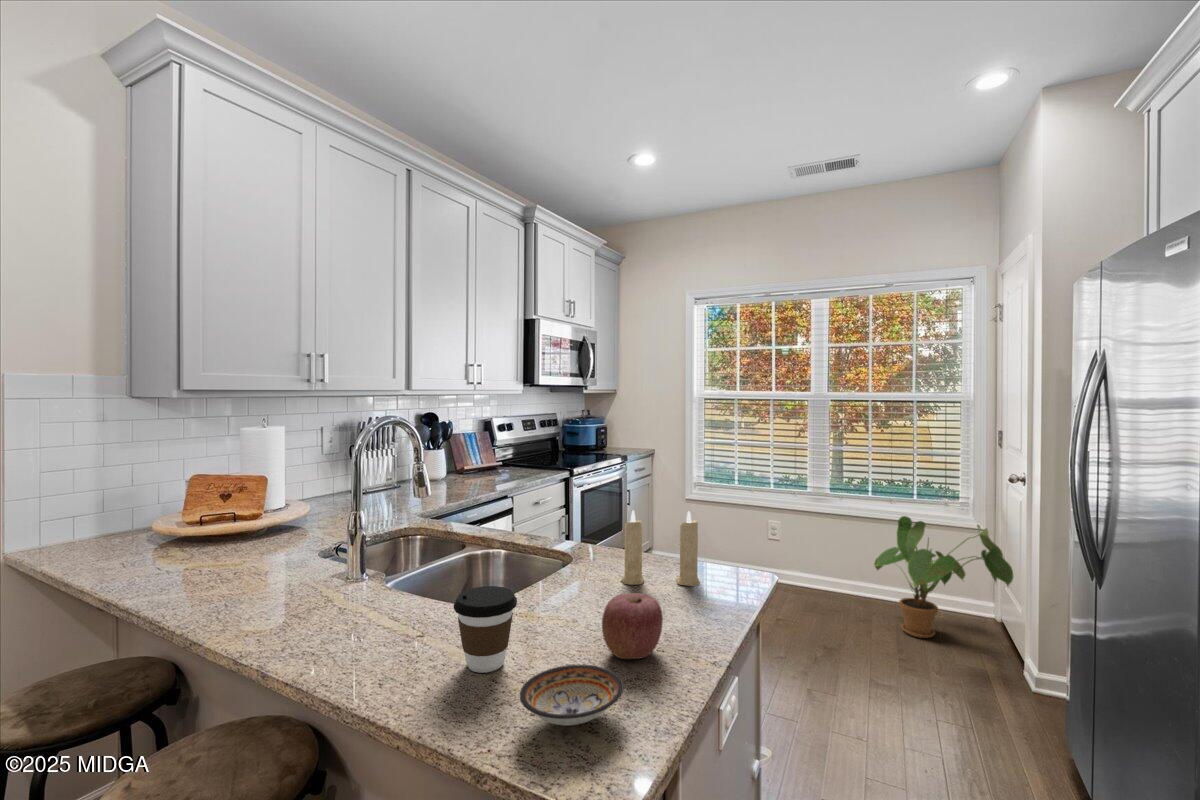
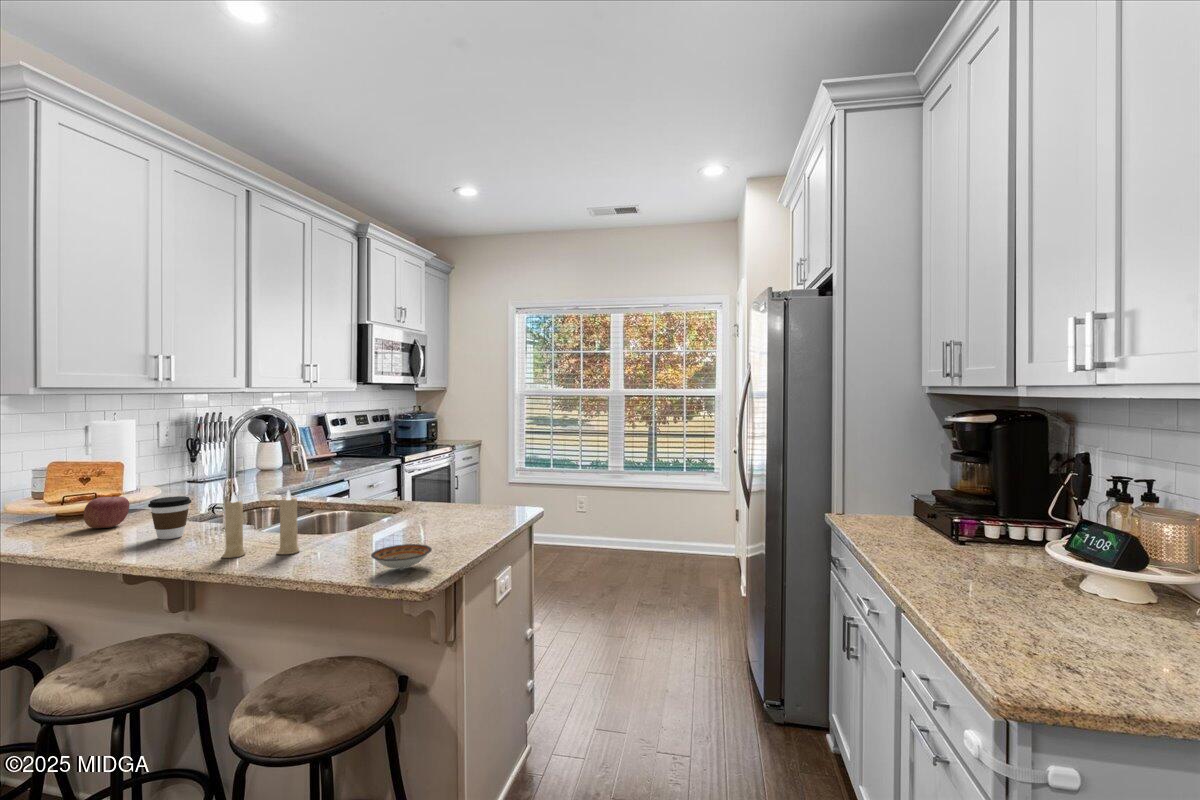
candle: present [621,510,700,586] -> present [222,490,299,558]
house plant: present [874,516,1013,638] -> none [649,482,733,572]
coffee cup: present [454,586,517,673] -> present [148,496,191,539]
apple: present [602,593,663,659] -> present [84,497,129,528]

